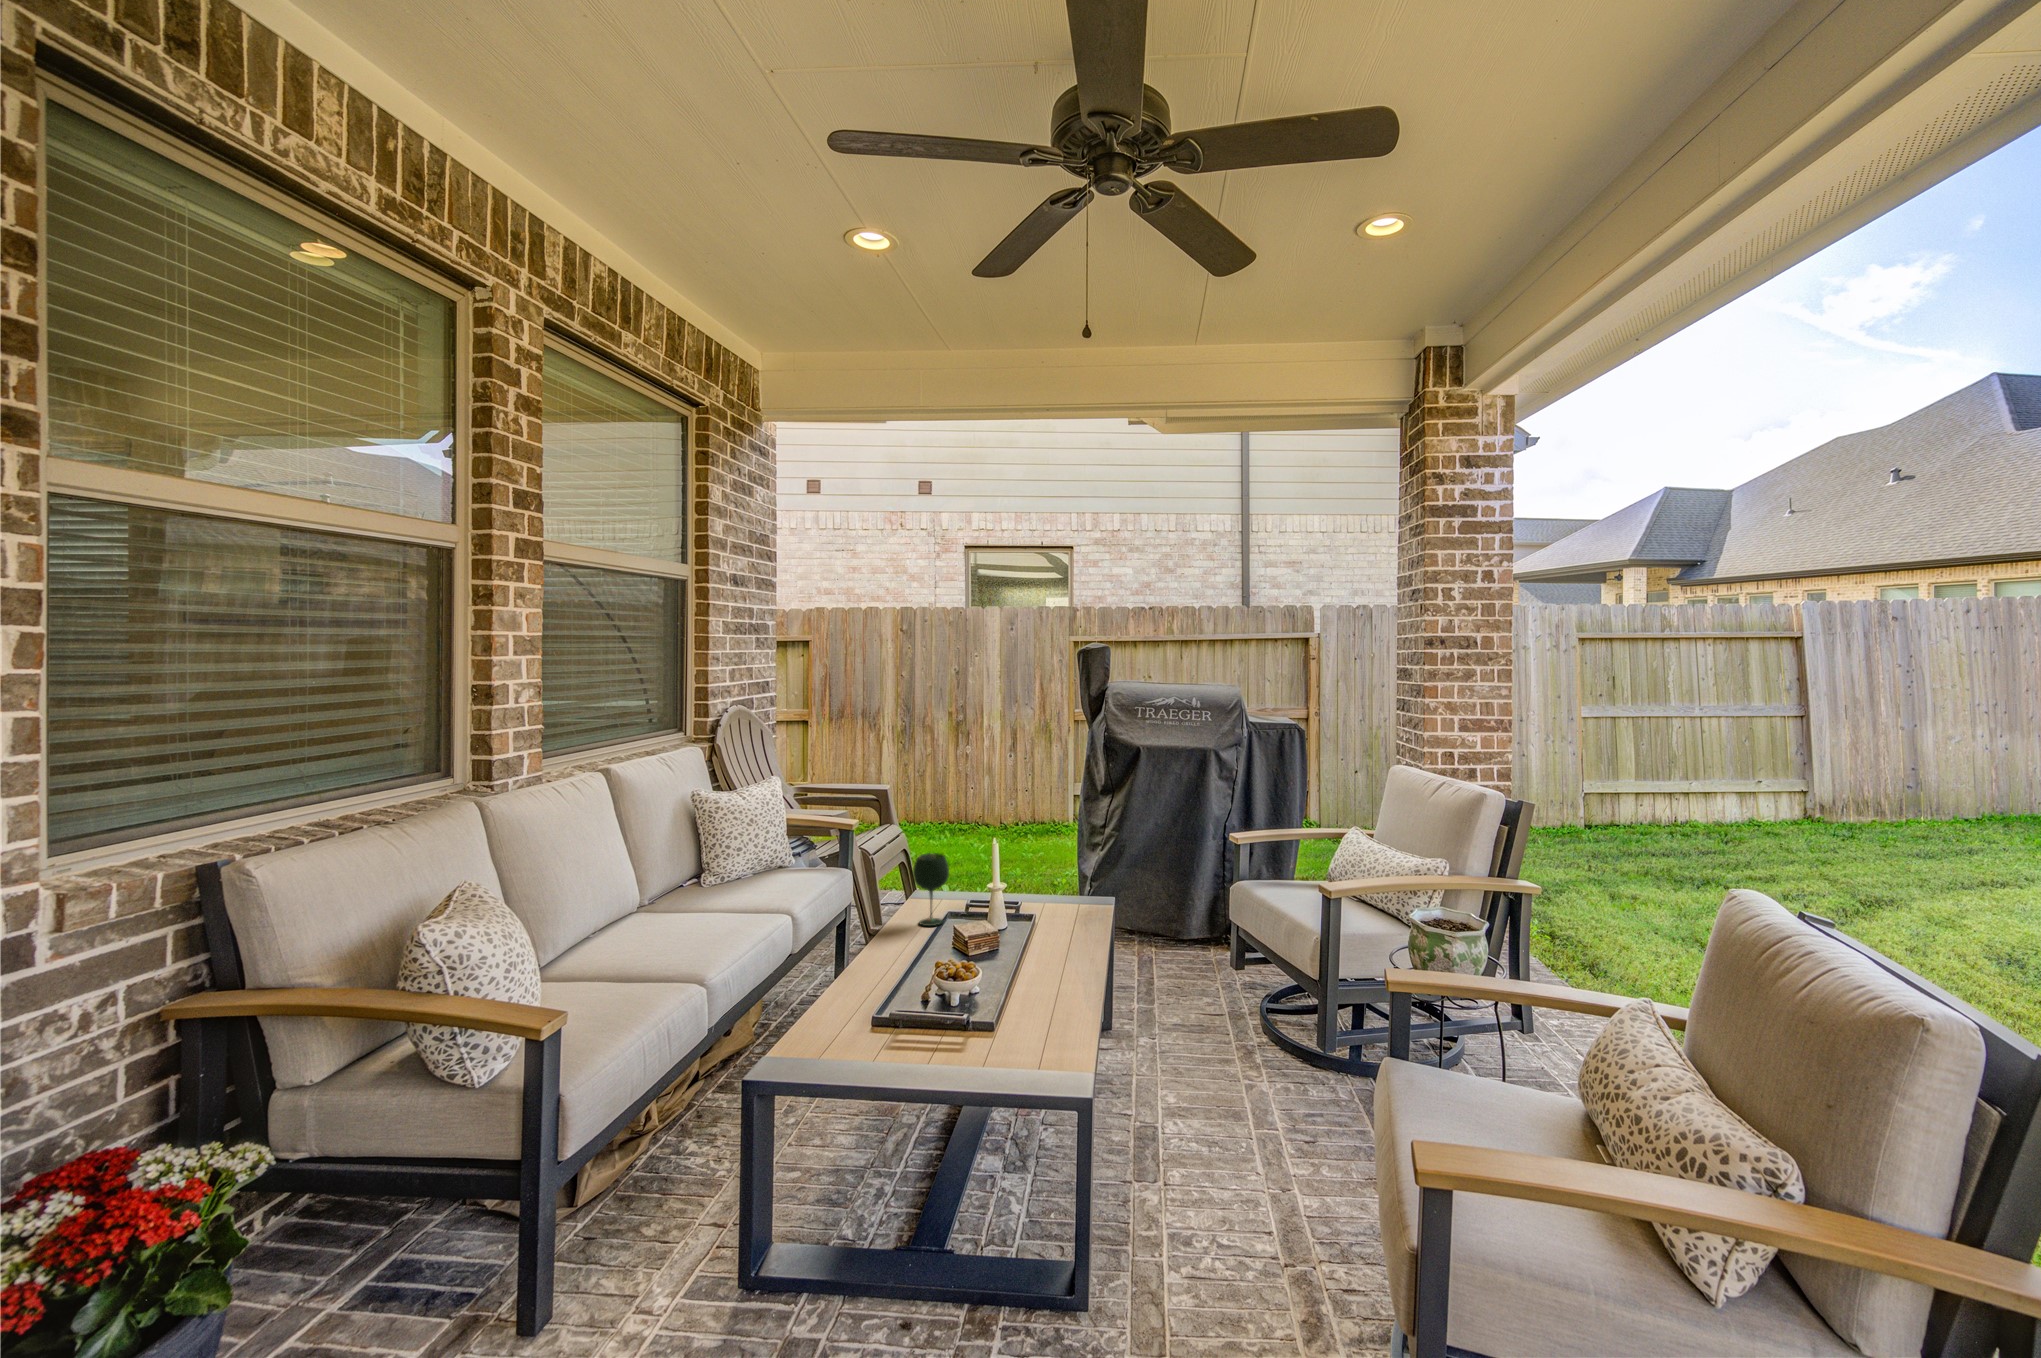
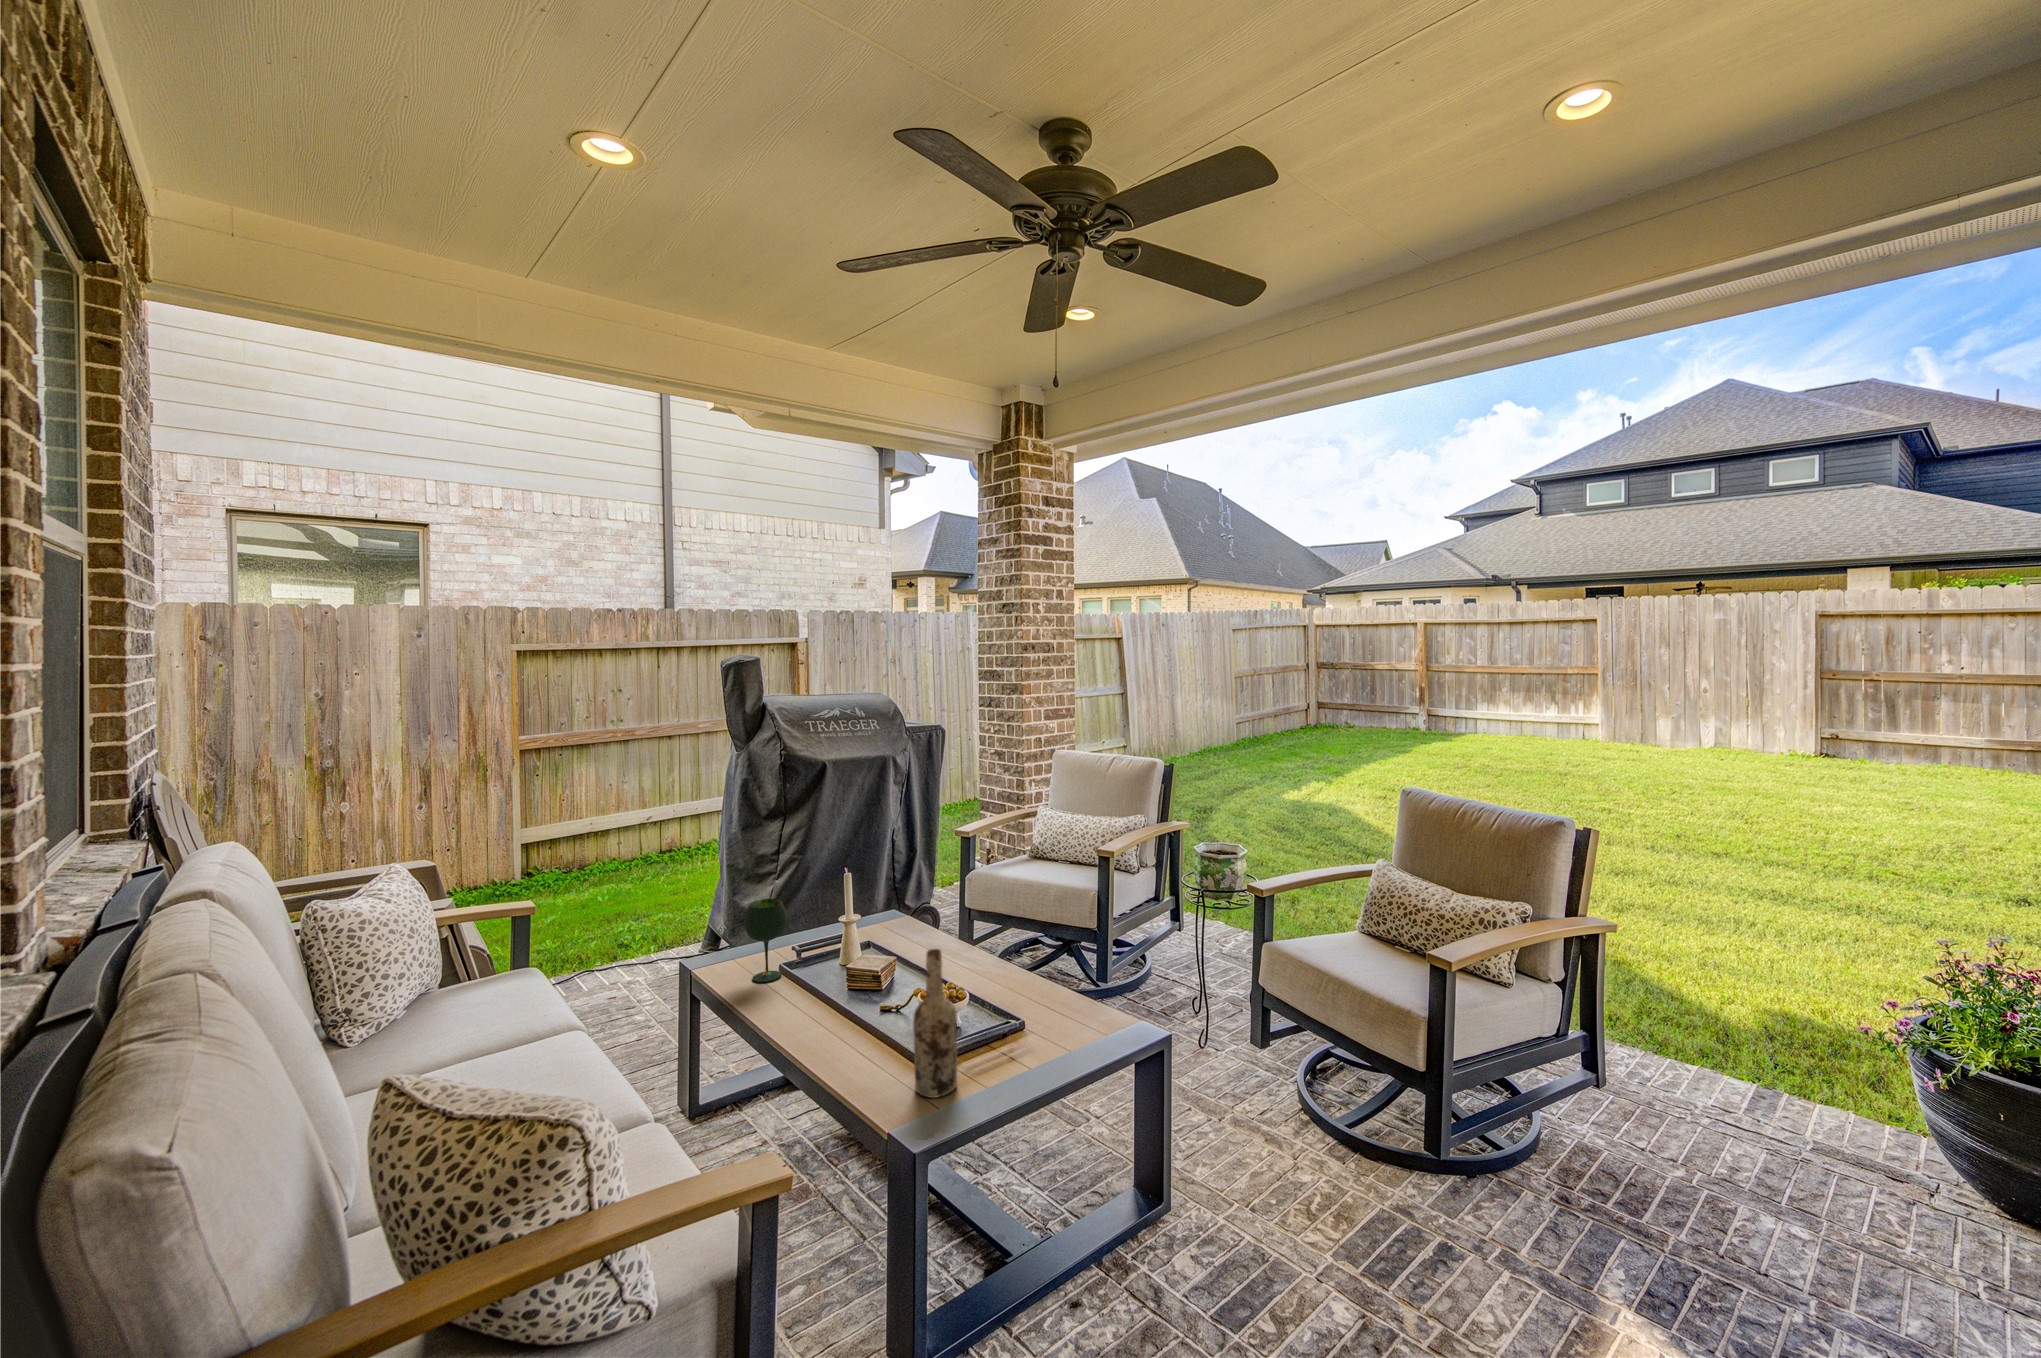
wine bottle: none [830,915,872,1056] -> present [913,949,957,1098]

